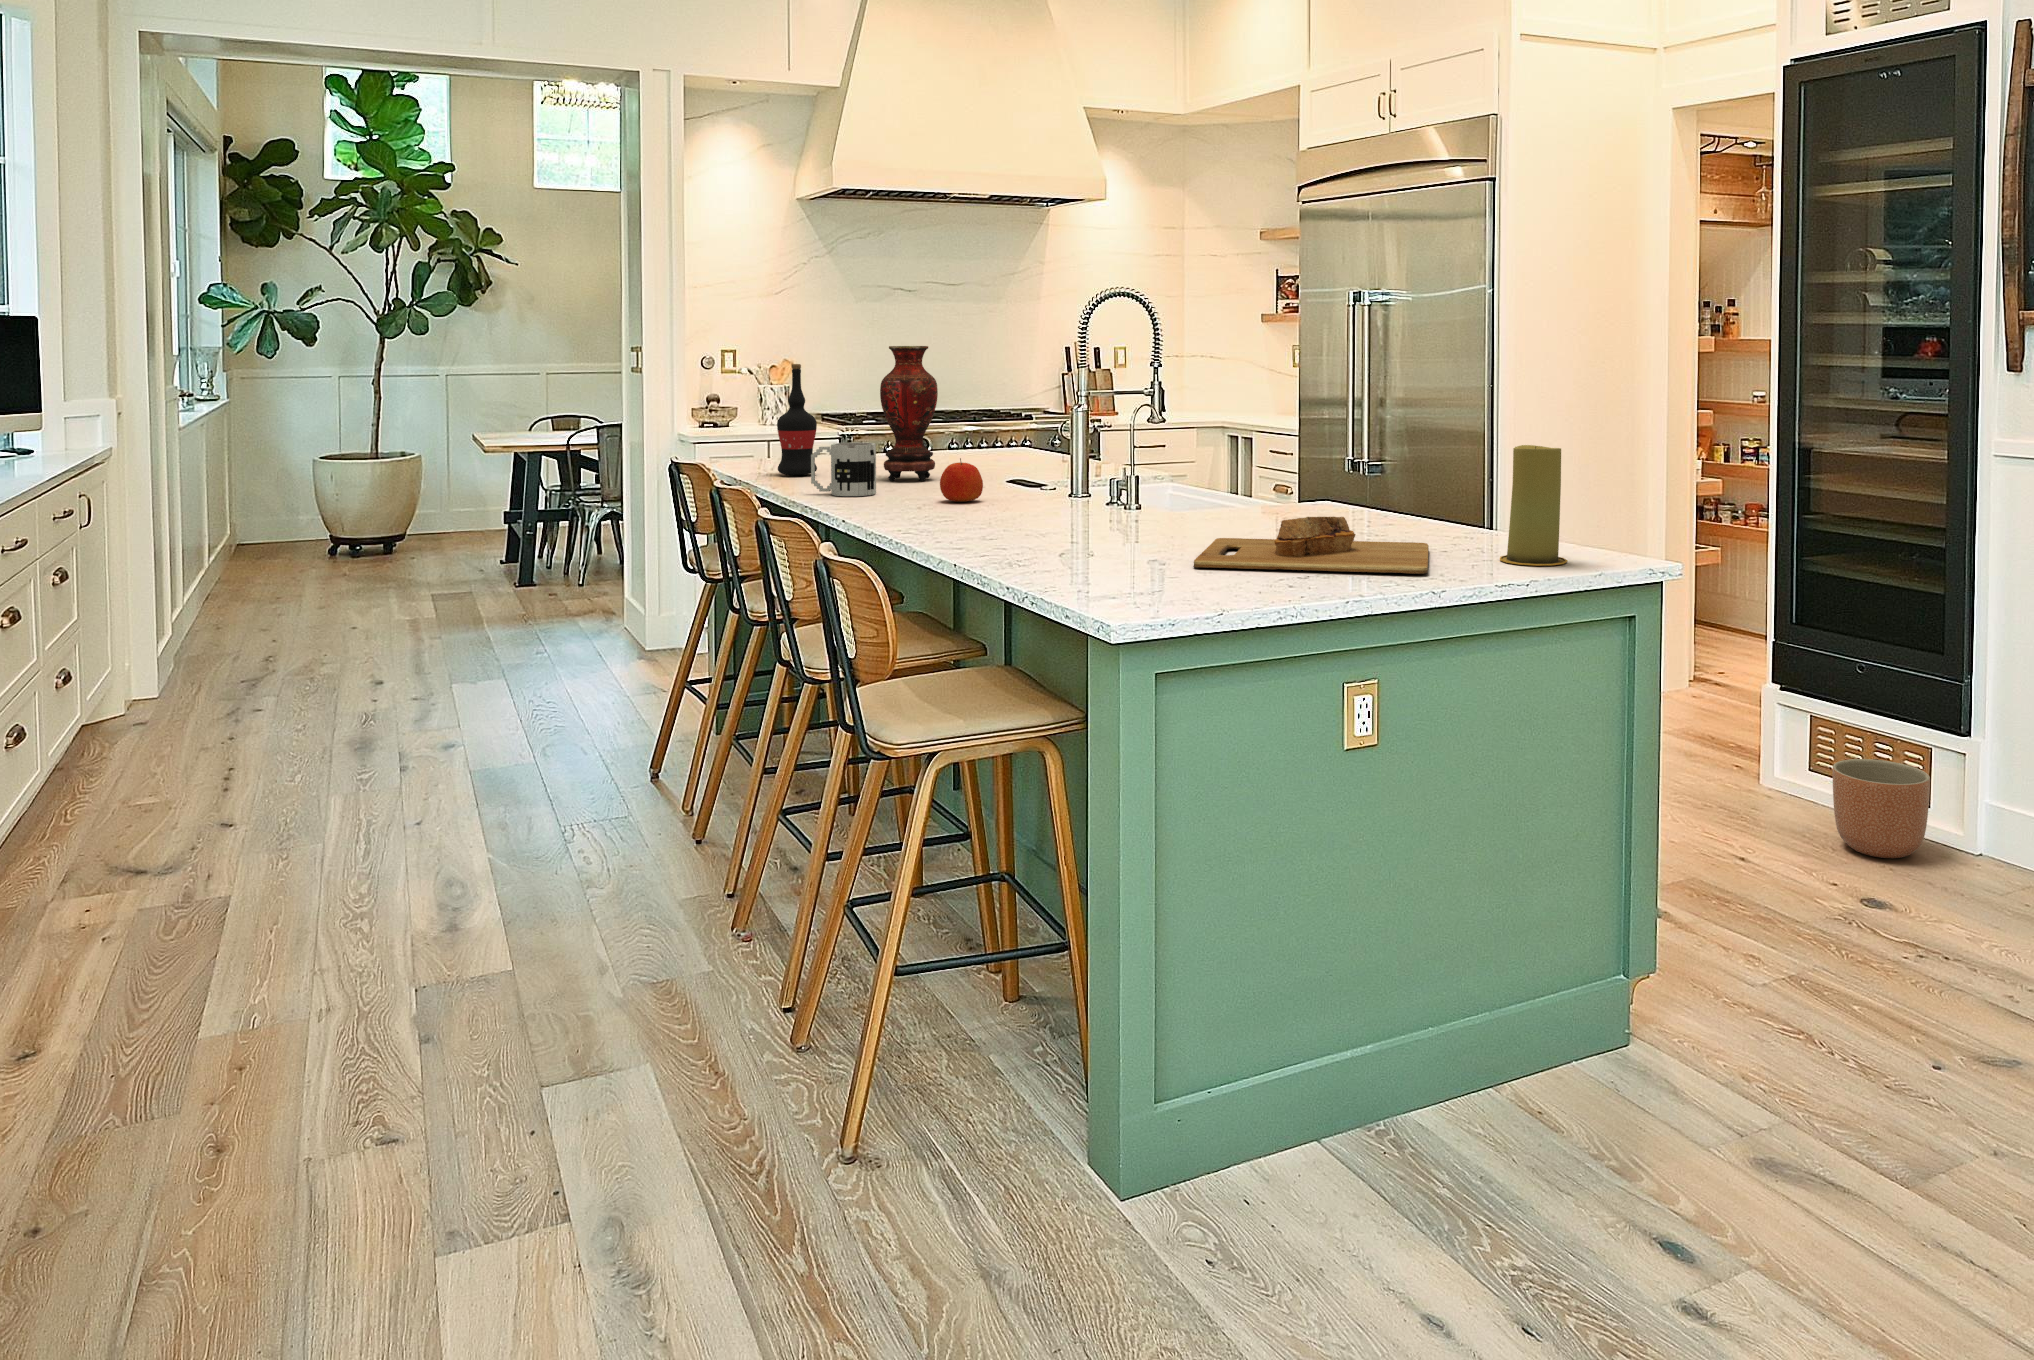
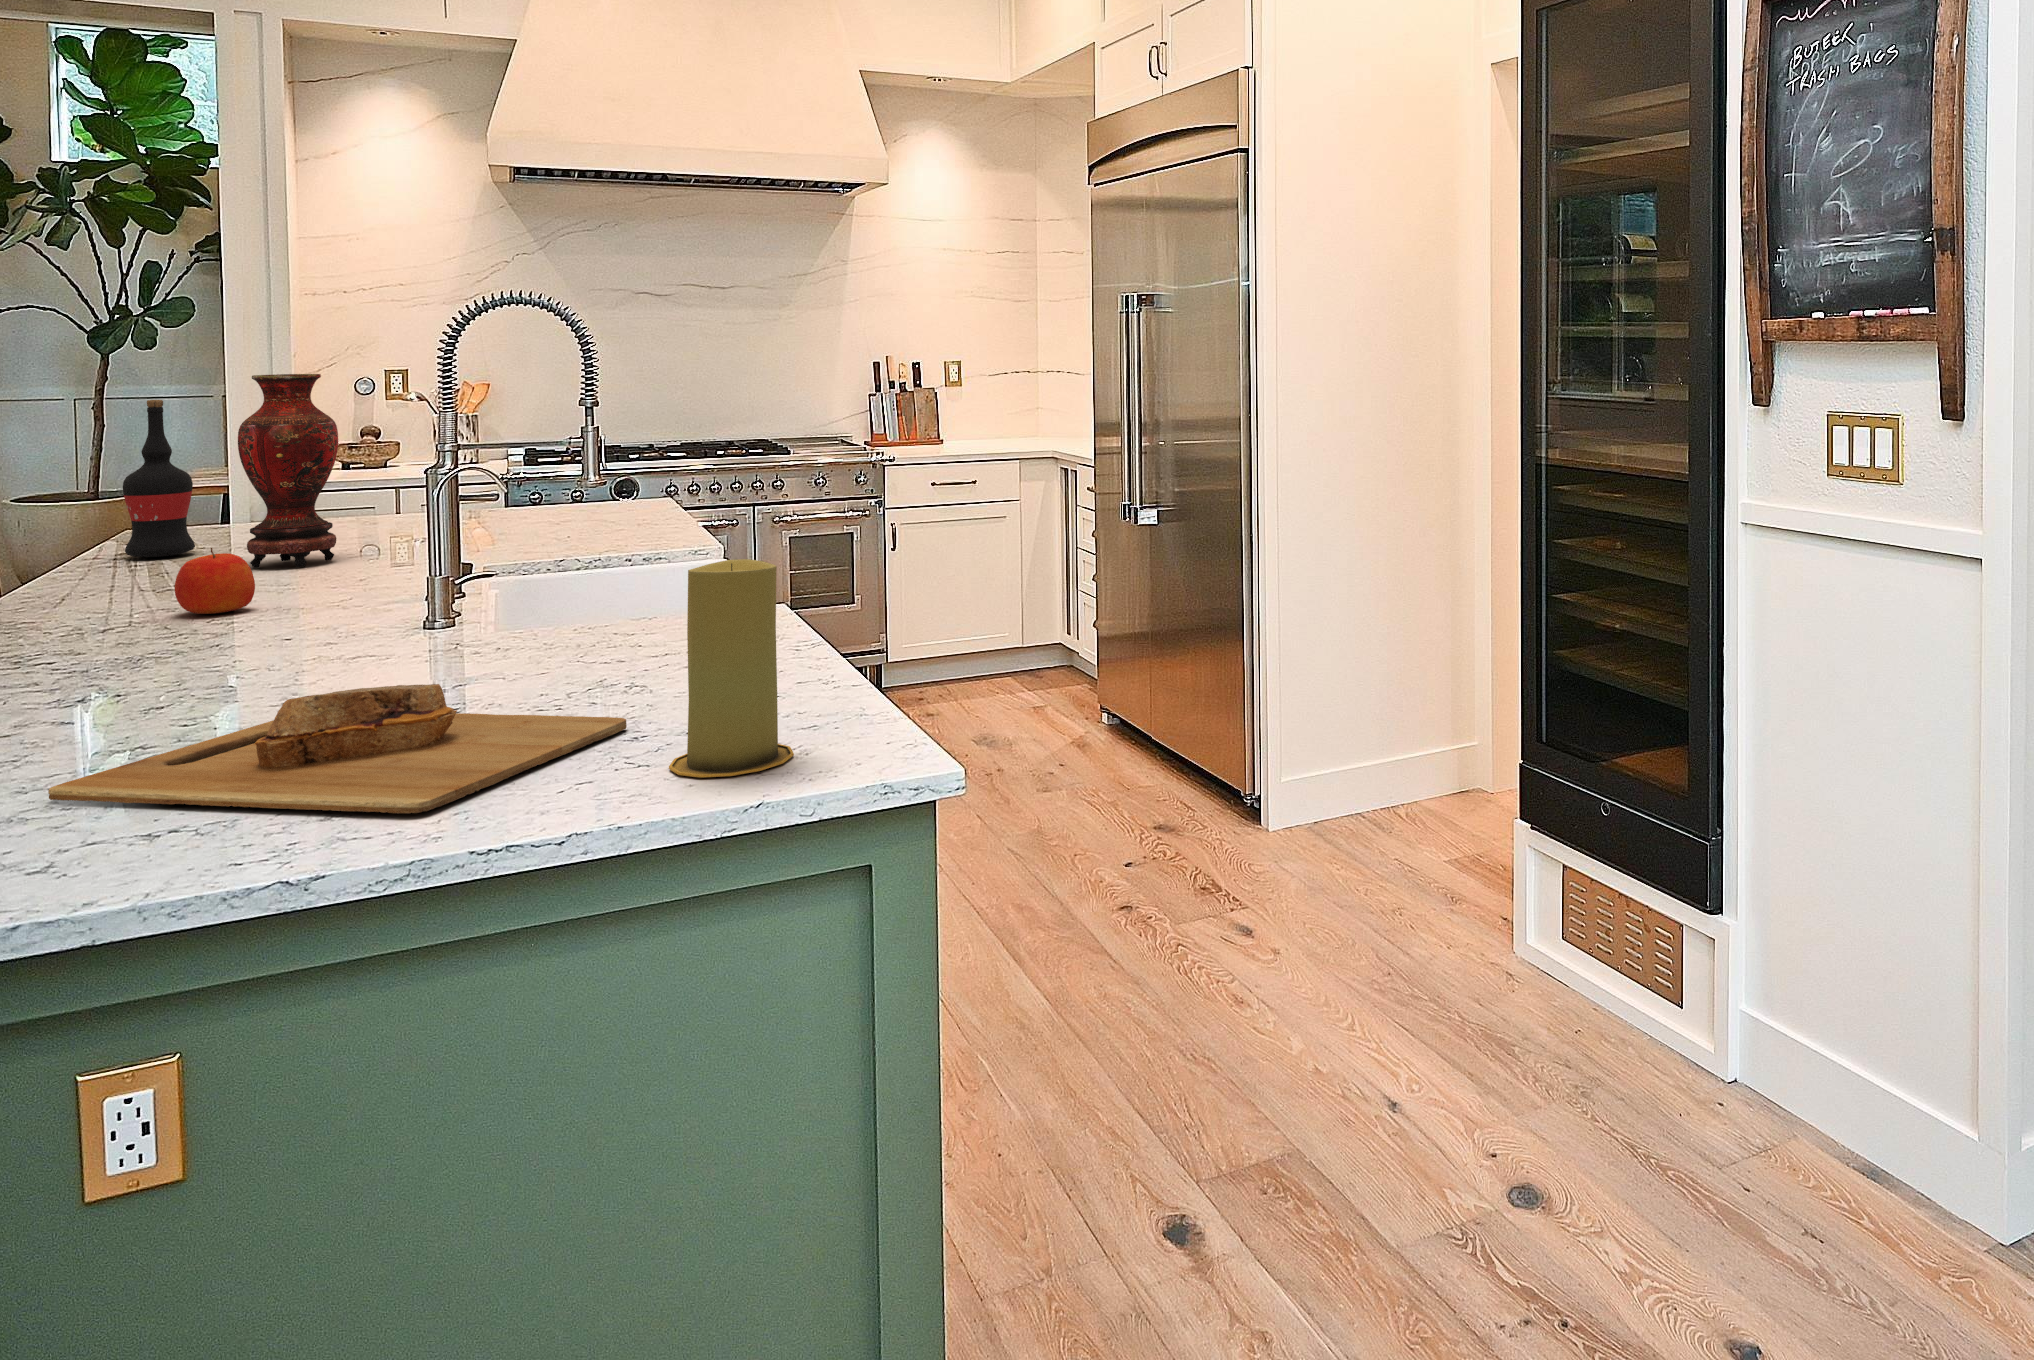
mug: present [811,442,876,496] -> none [31,520,146,604]
planter: present [1832,759,1930,858] -> none [1539,940,1662,1091]

